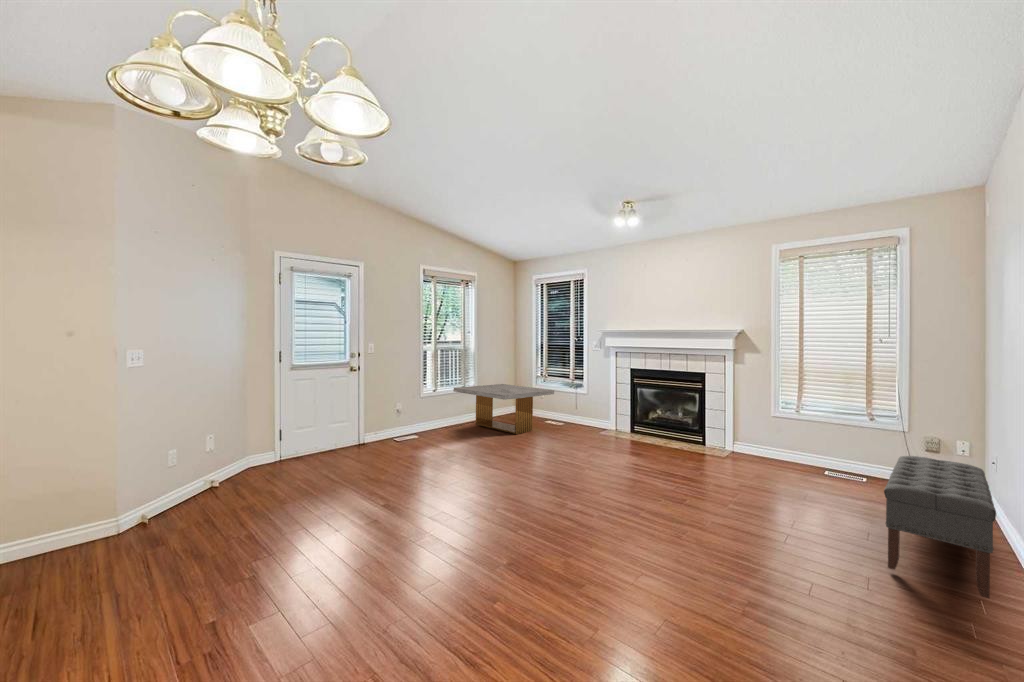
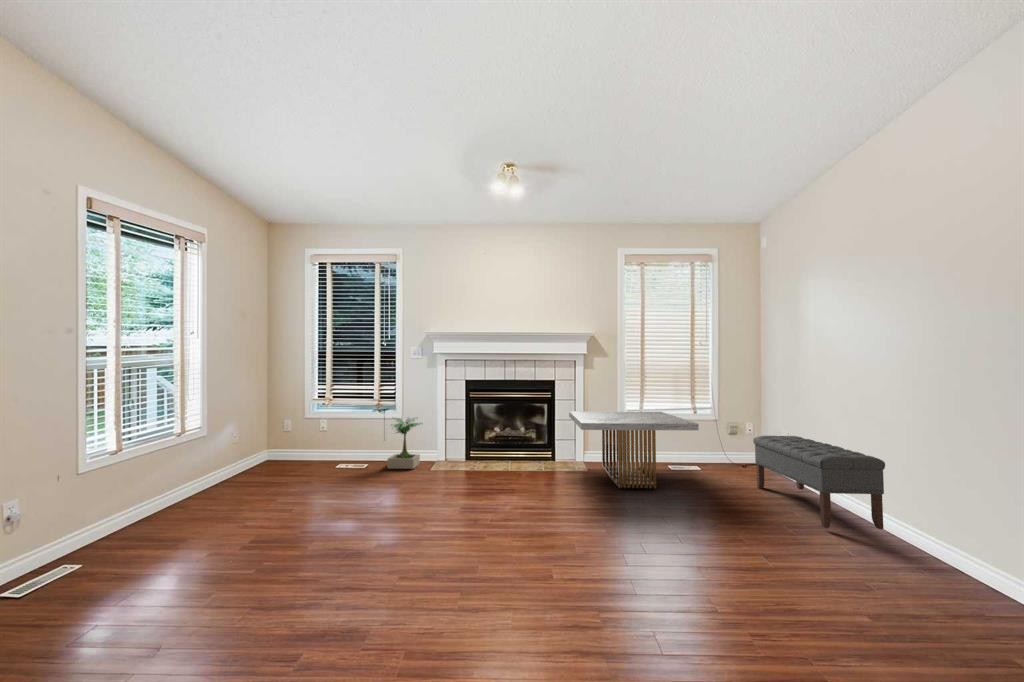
coffee table: present [453,384,554,434] -> present [569,411,699,488]
potted plant: none [571,393,600,432] -> present [387,418,422,469]

